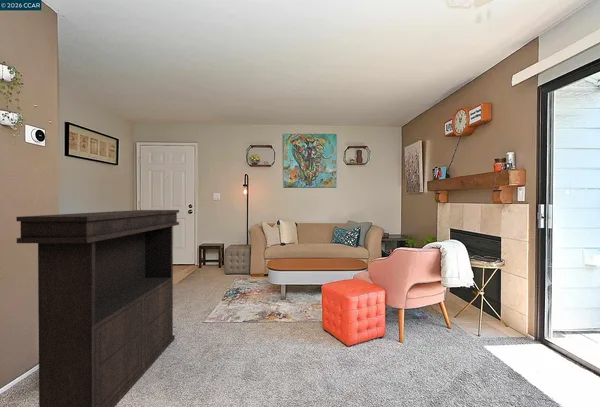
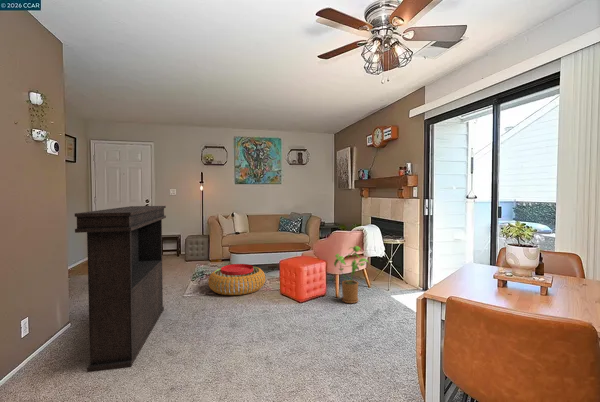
house plant: none [396,270,452,355] -> present [334,246,368,303]
pouf: none [236,283,306,325] -> present [208,264,265,295]

